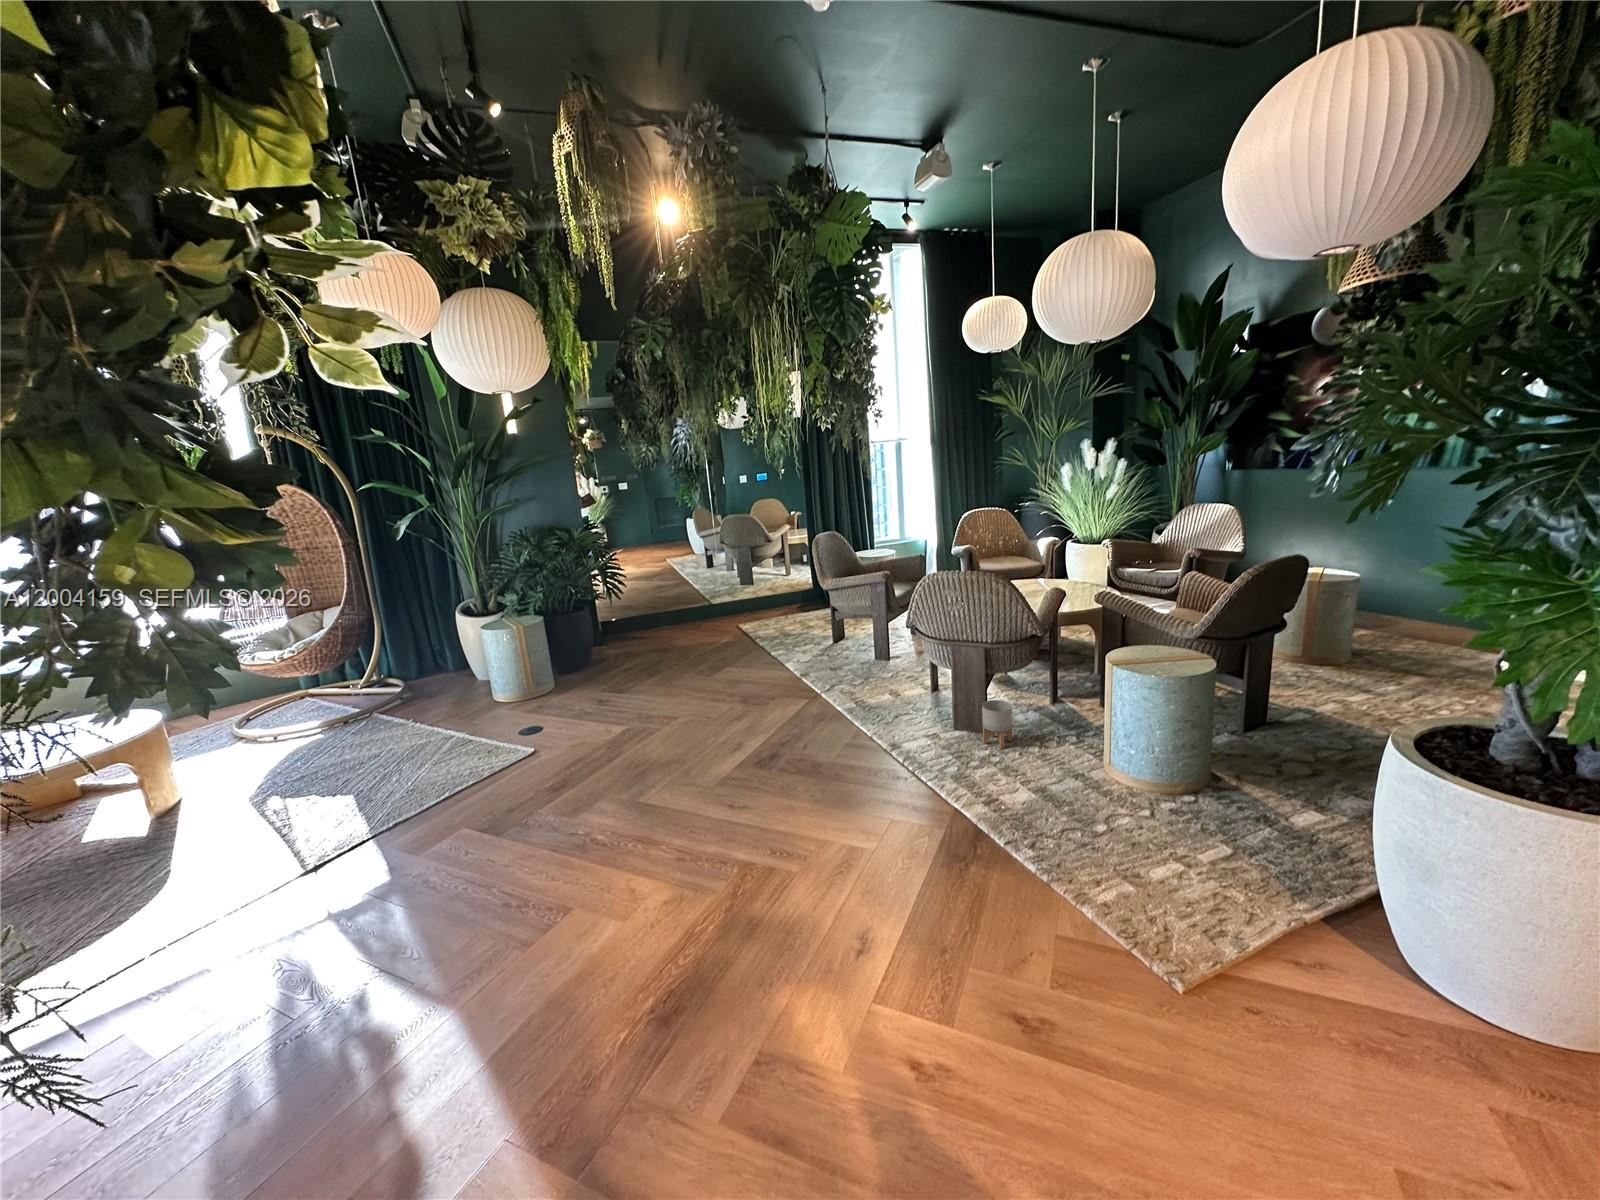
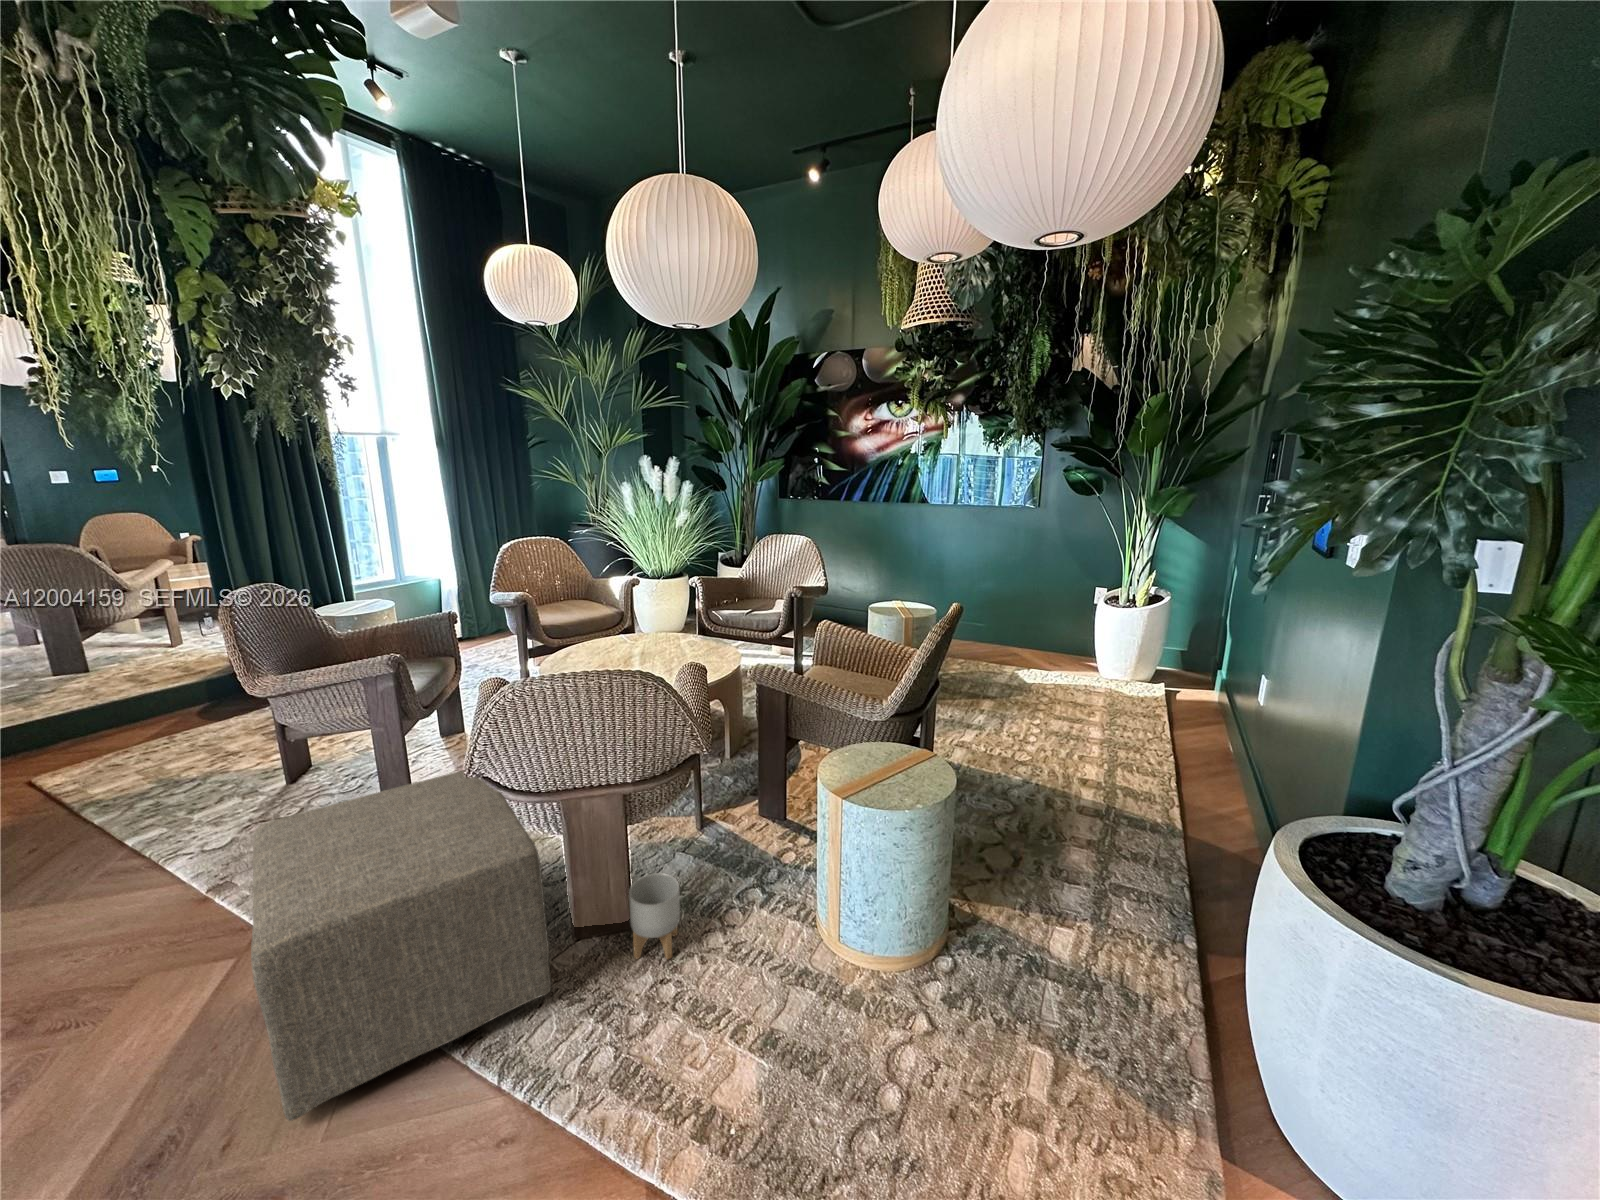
ottoman: none [817,628,935,746] -> present [251,771,551,1121]

